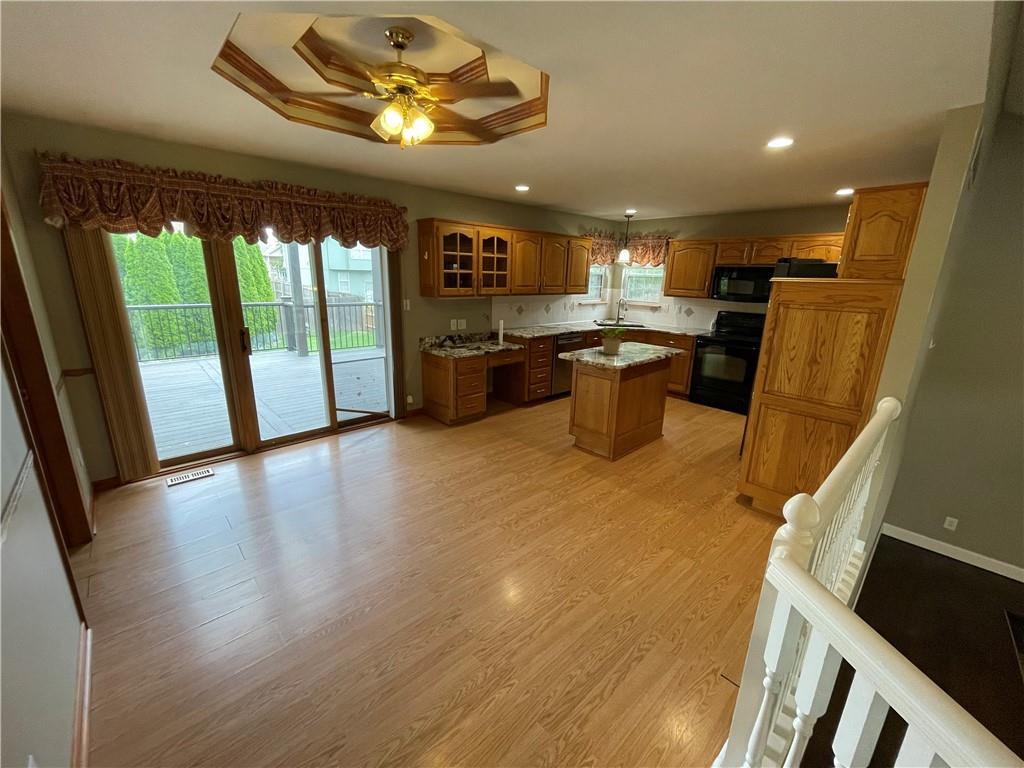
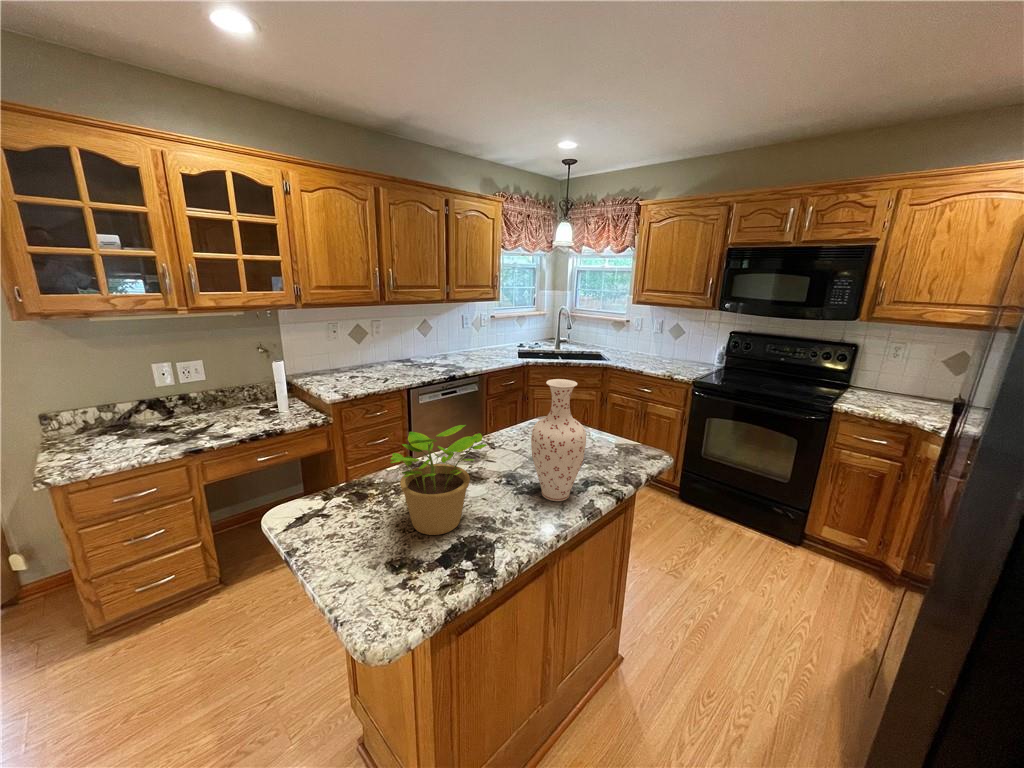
vase: none [636,314,654,352] -> present [531,379,586,501]

